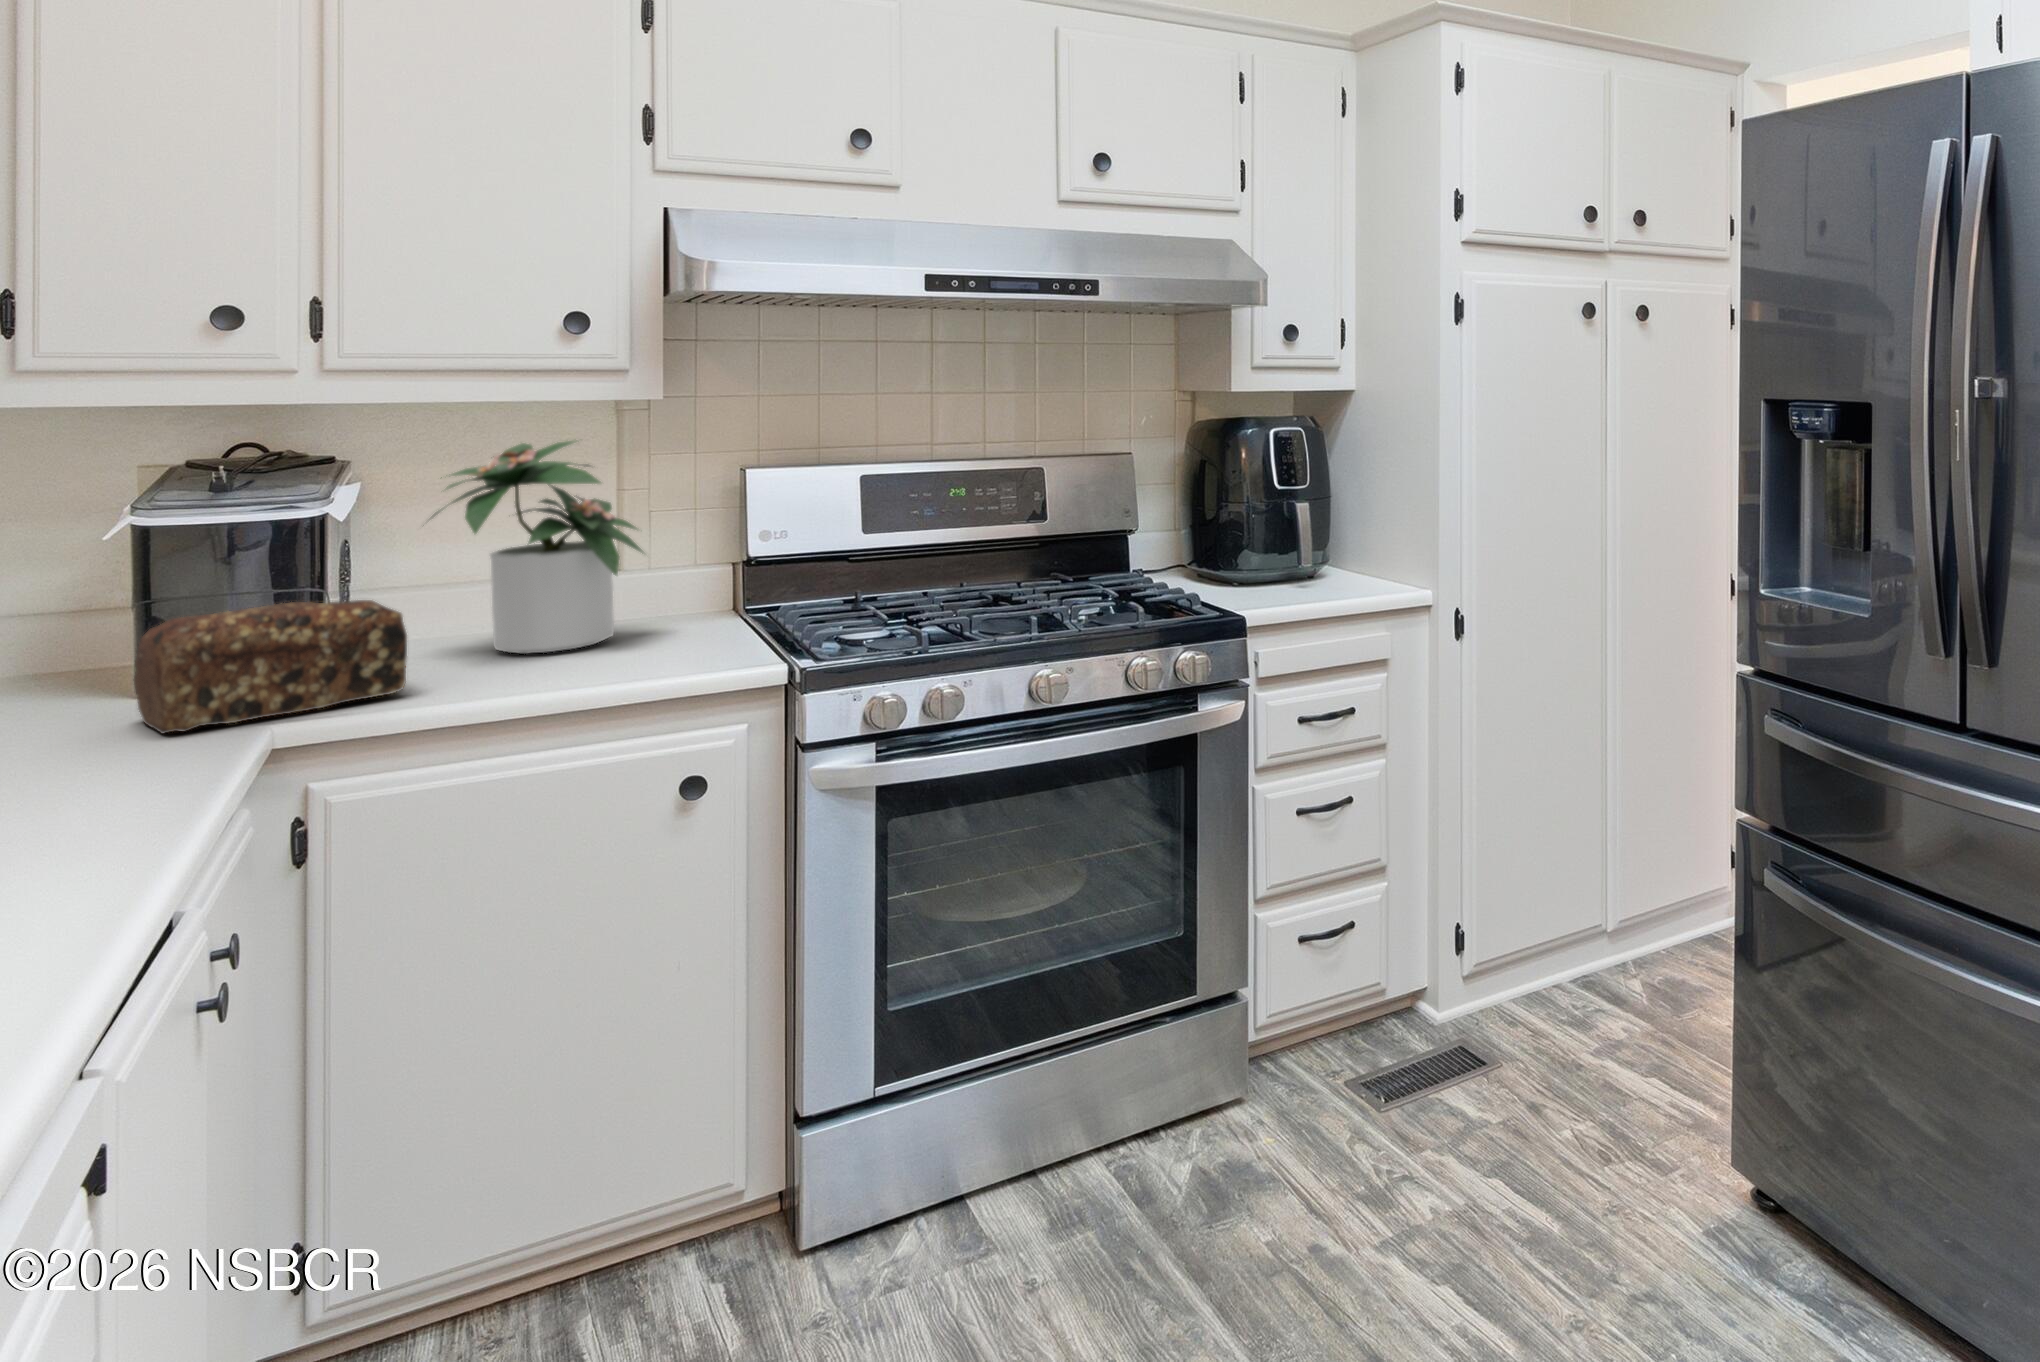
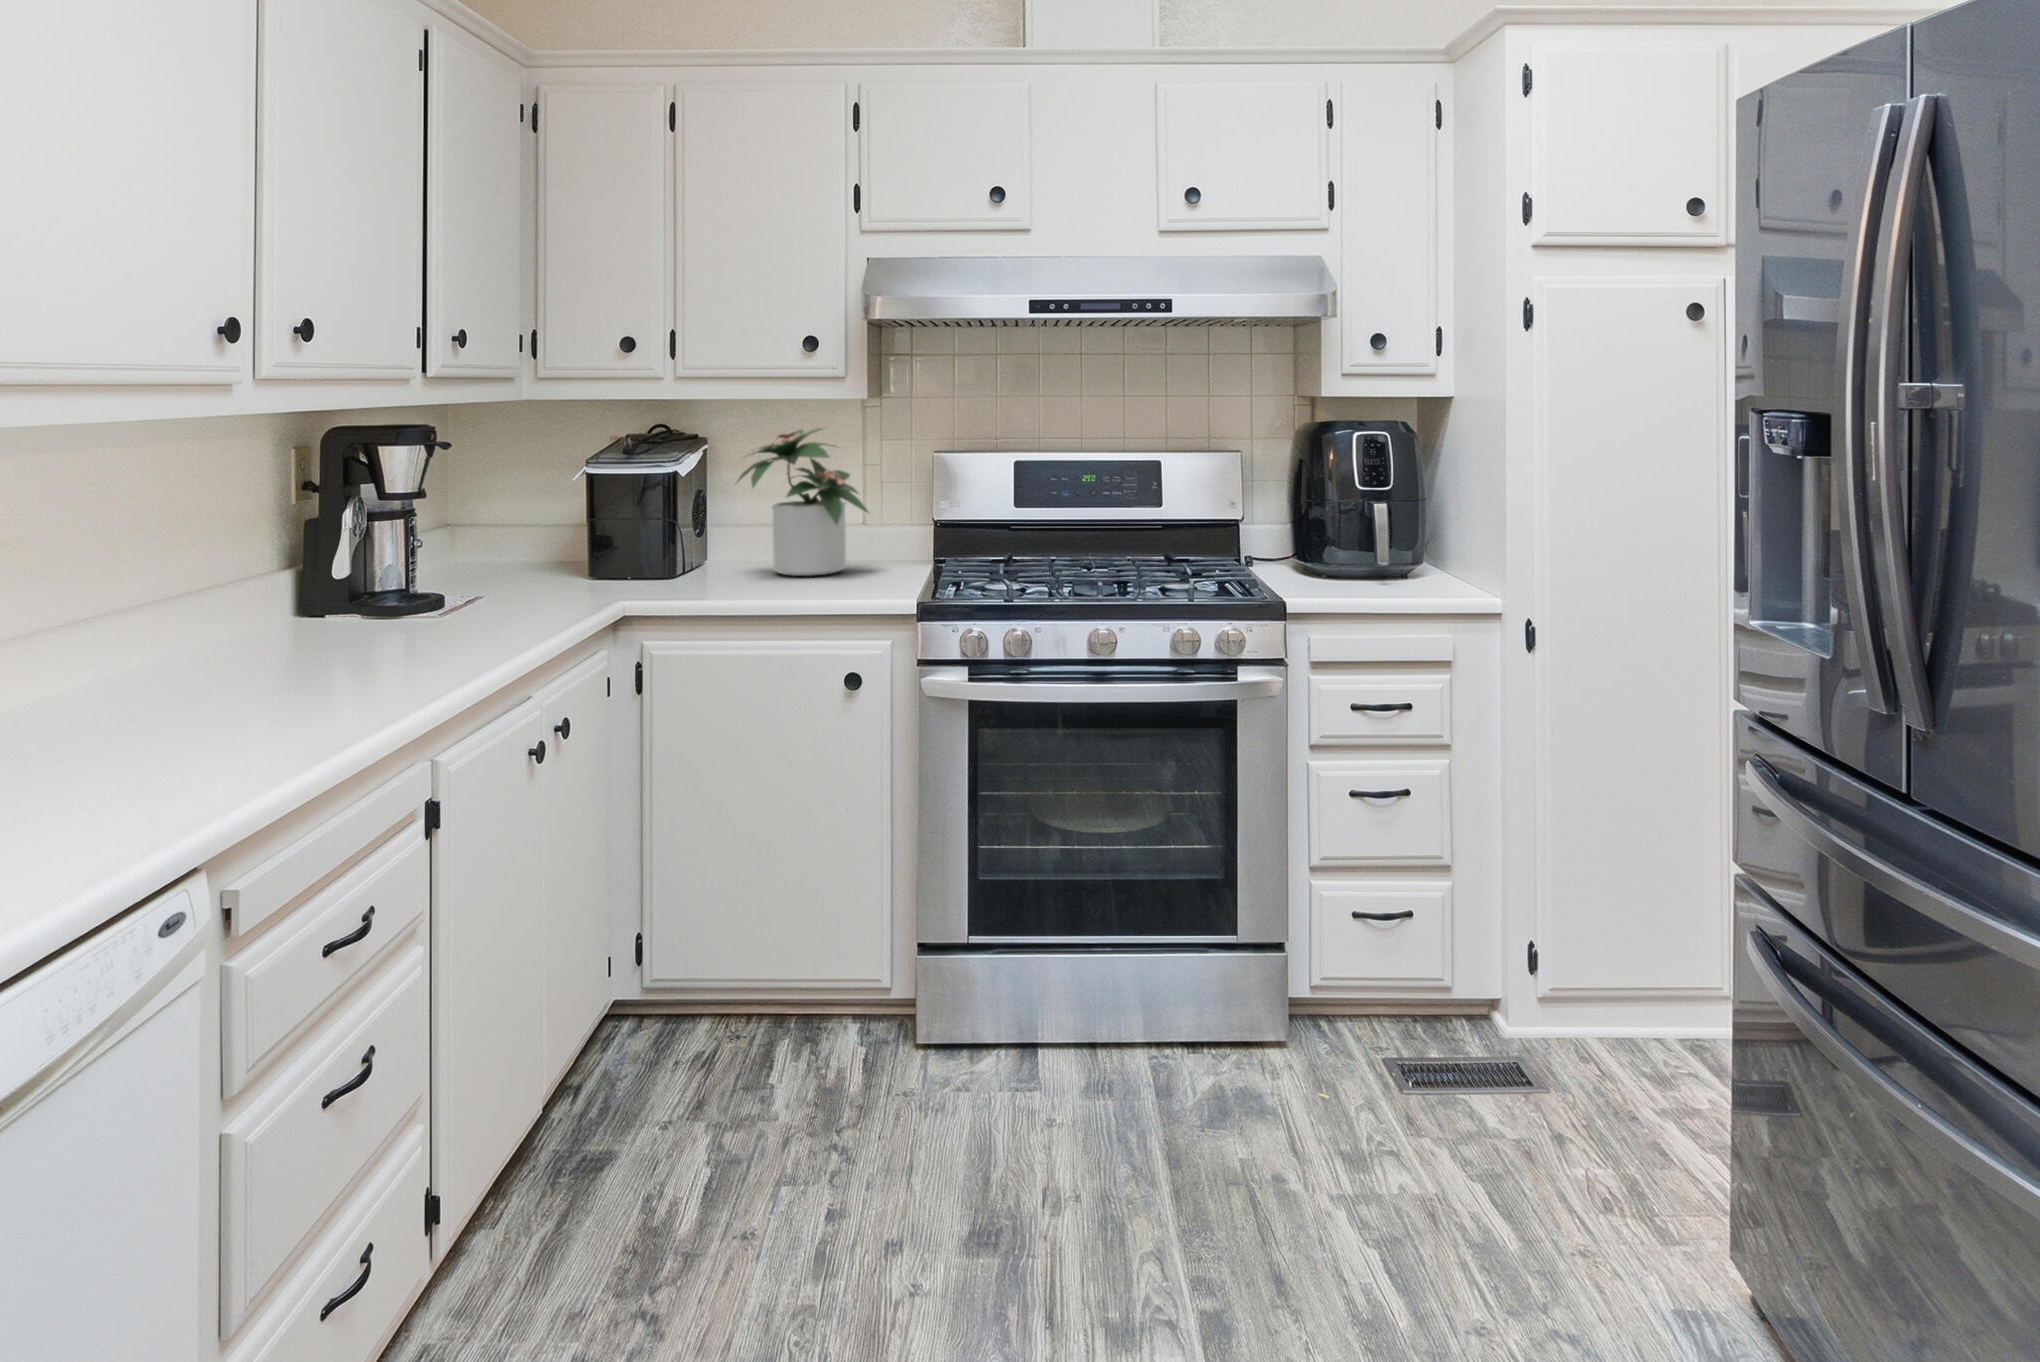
bread loaf: present [134,600,407,733] -> none [569,524,700,597]

